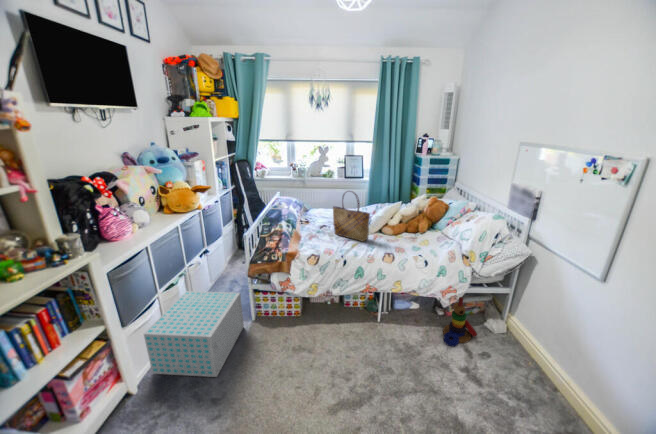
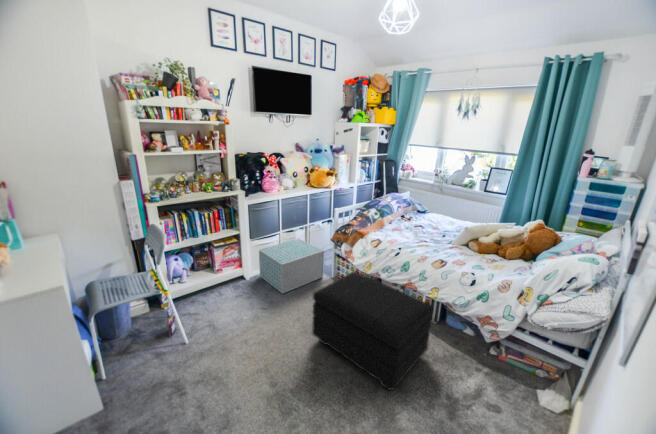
tote bag: present [333,191,370,241] -> none [417,194,443,245]
stacking toy: present [443,297,477,347] -> none [465,334,517,389]
footstool: none [313,298,440,402] -> present [312,272,434,390]

